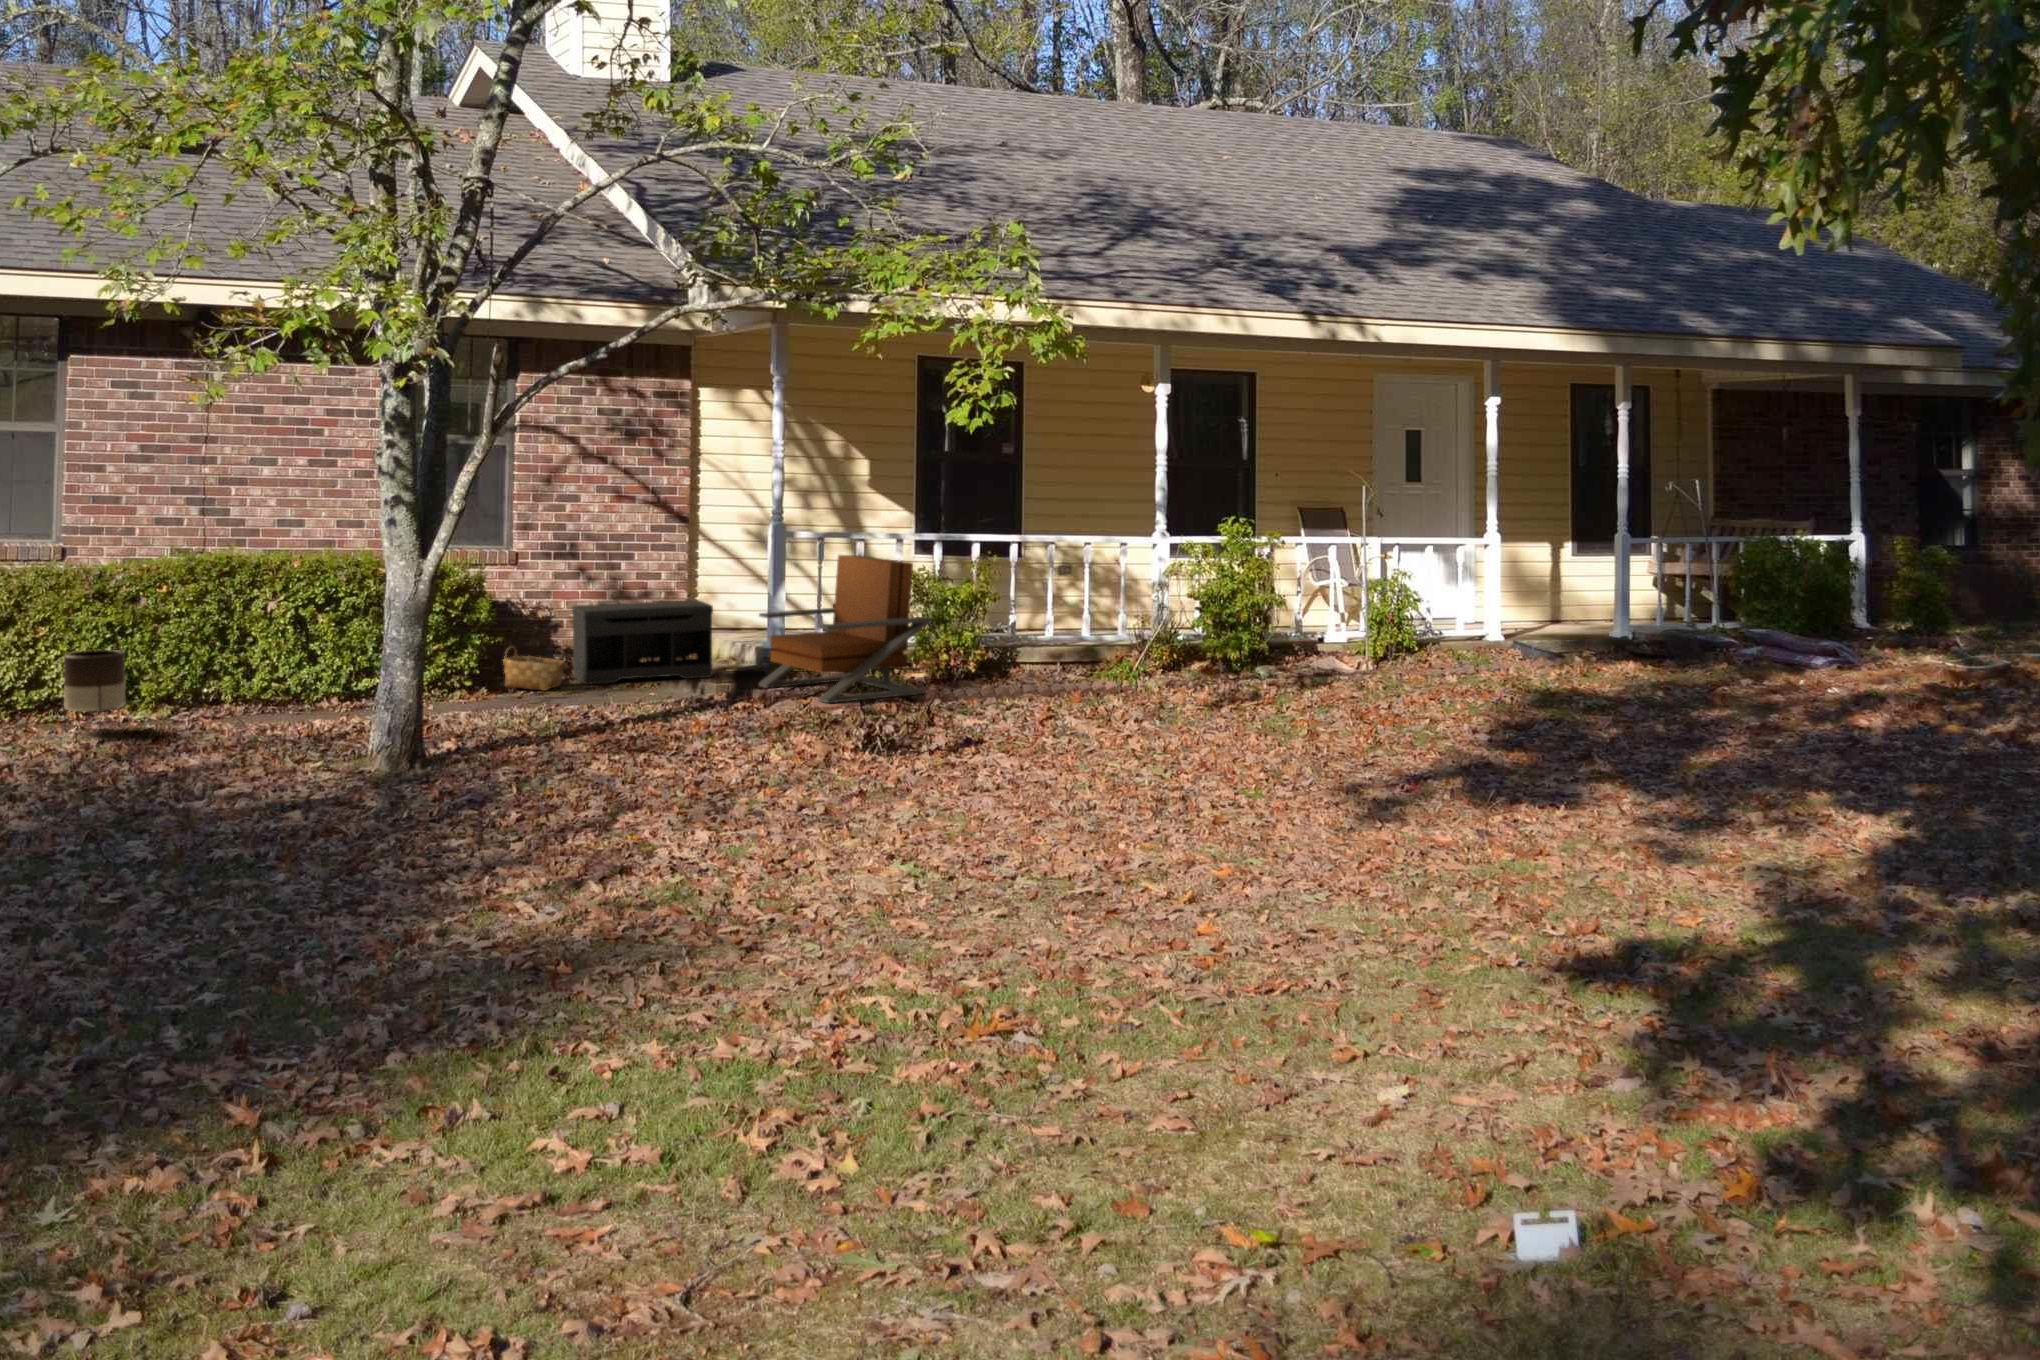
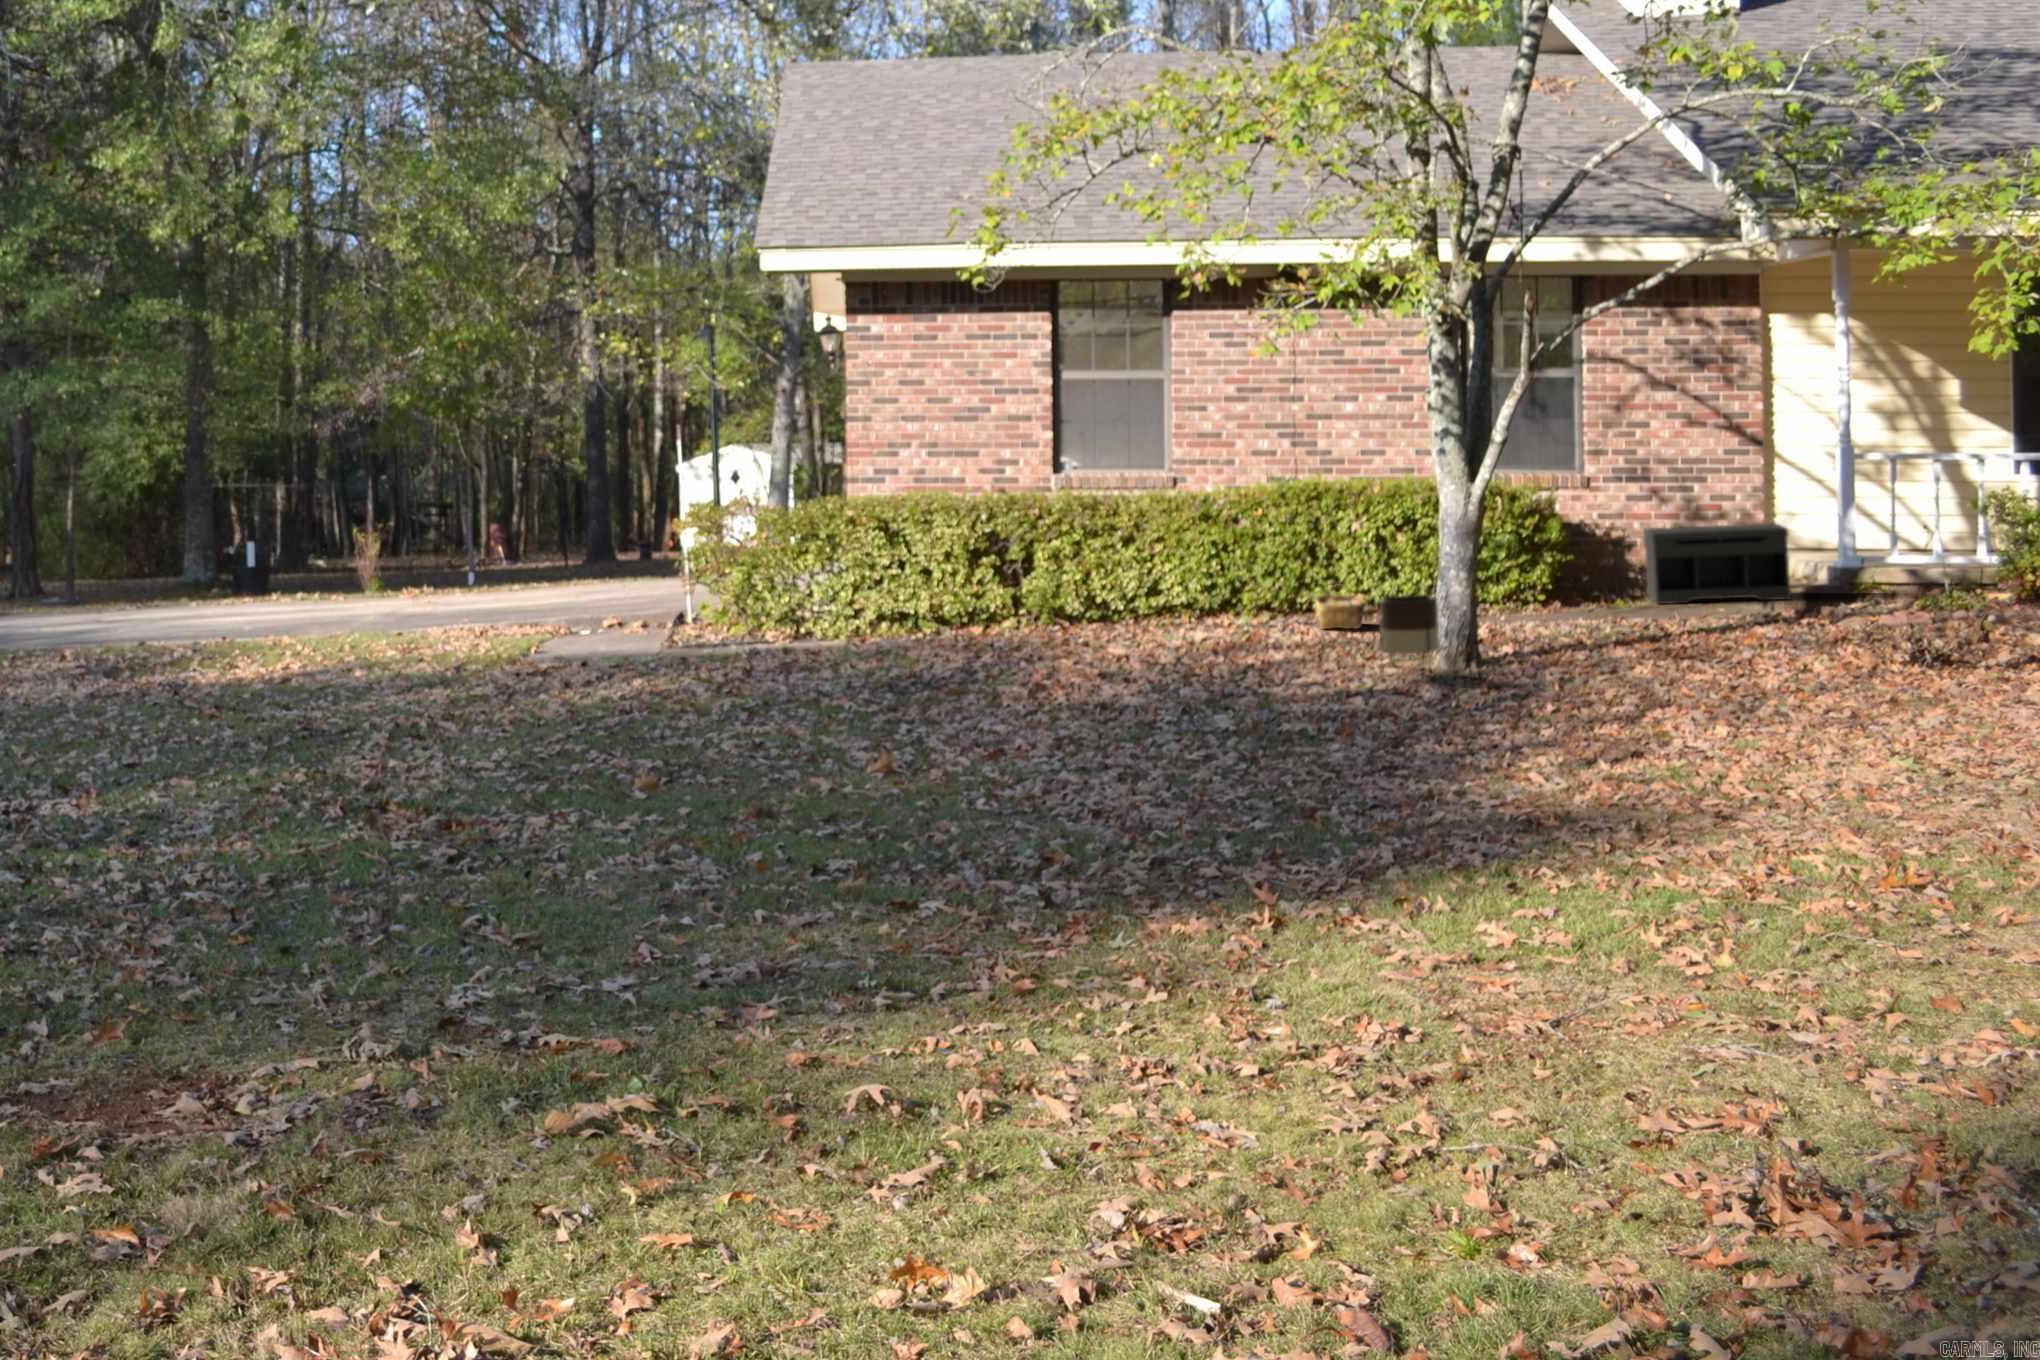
lounge chair: present [759,555,931,703] -> none [1832,476,2016,622]
woven basket: present [503,646,566,691] -> present [1315,586,1365,629]
planter: present [64,650,125,729] -> present [1379,595,1440,664]

